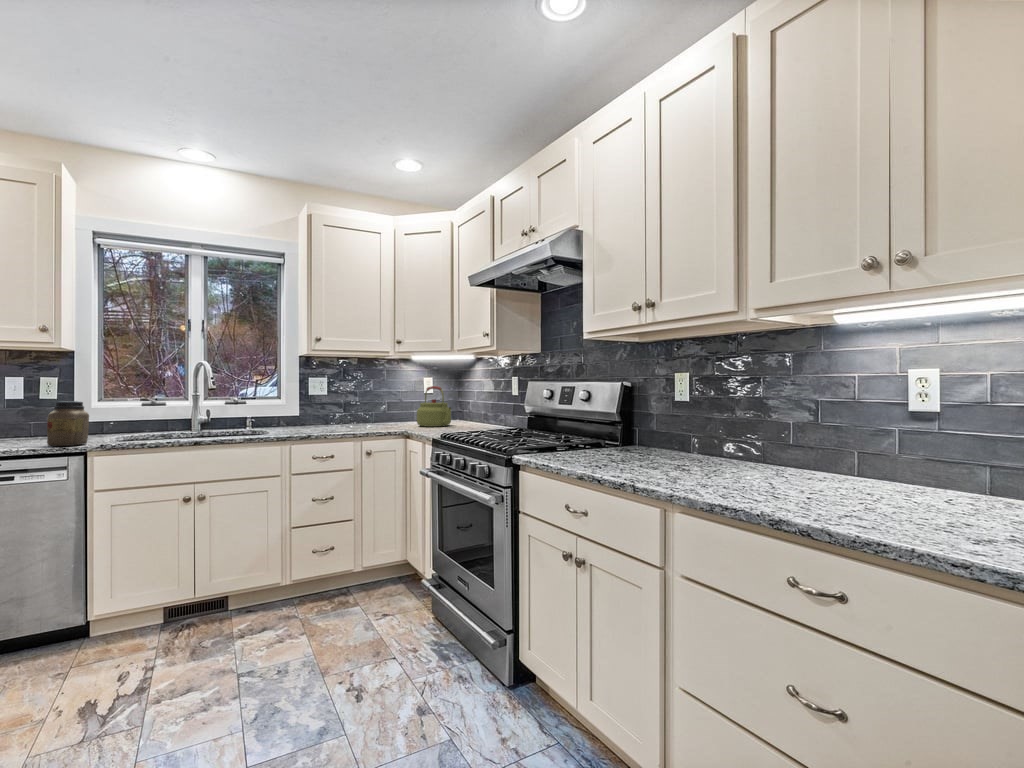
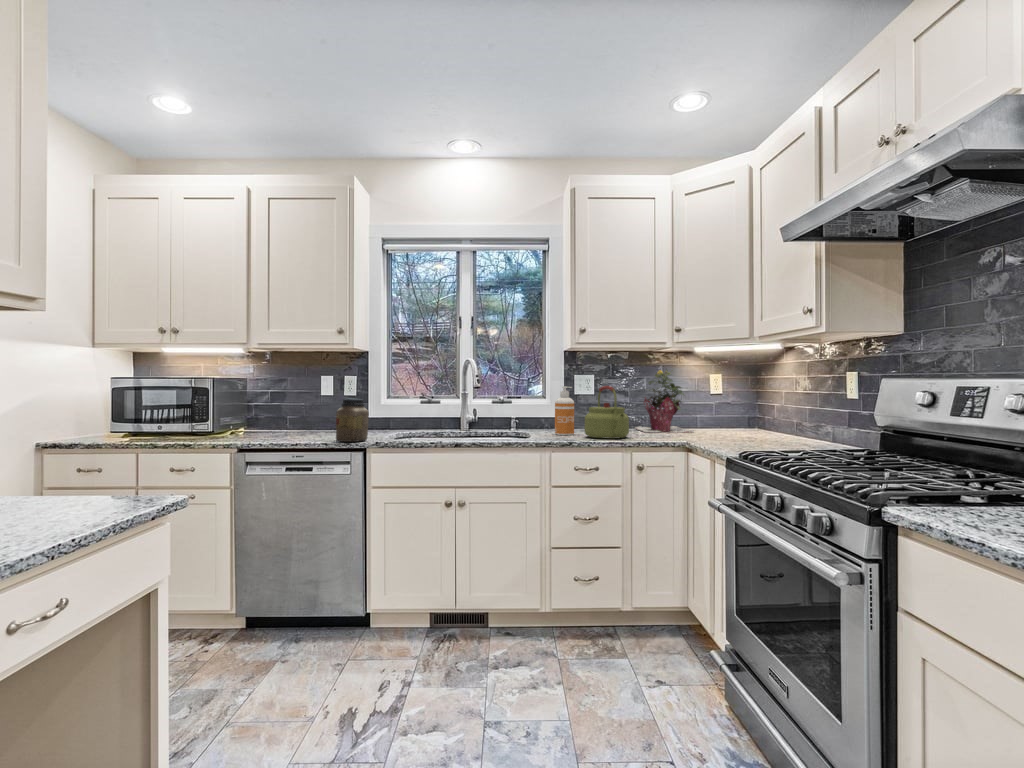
potted plant: none [363,373,412,425] -> present [635,371,694,433]
kettle: present [417,386,451,427] -> present [584,386,629,439]
soap dispenser: none [293,388,311,430] -> present [555,386,574,435]

